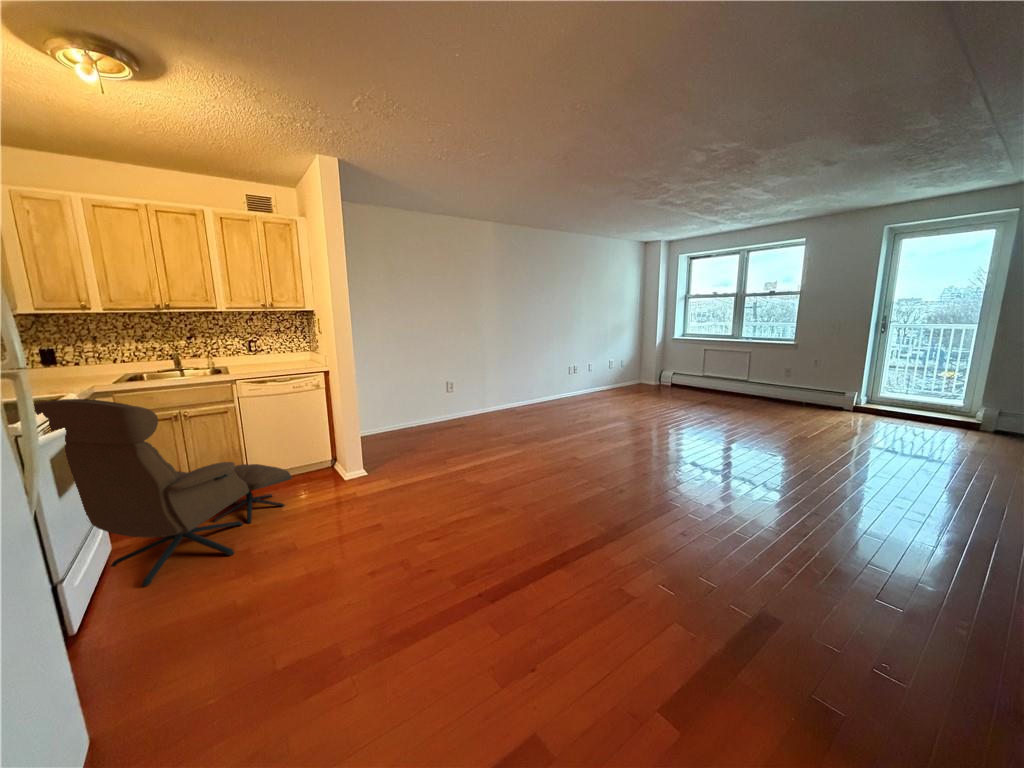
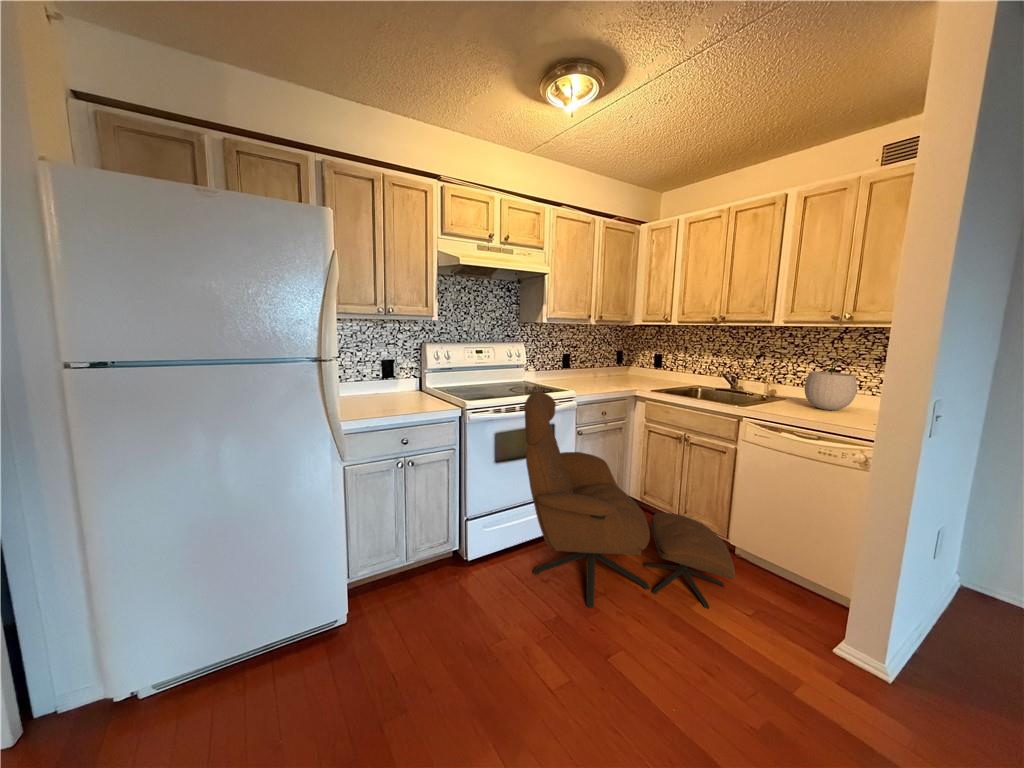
plant pot: none [247,331,279,366] -> present [805,359,857,410]

